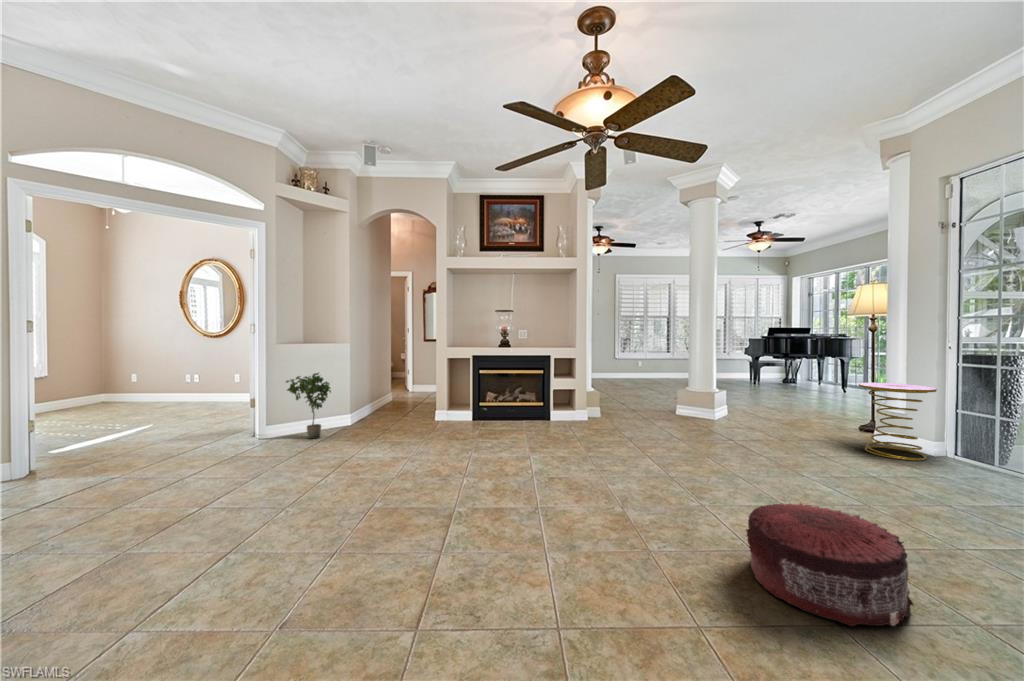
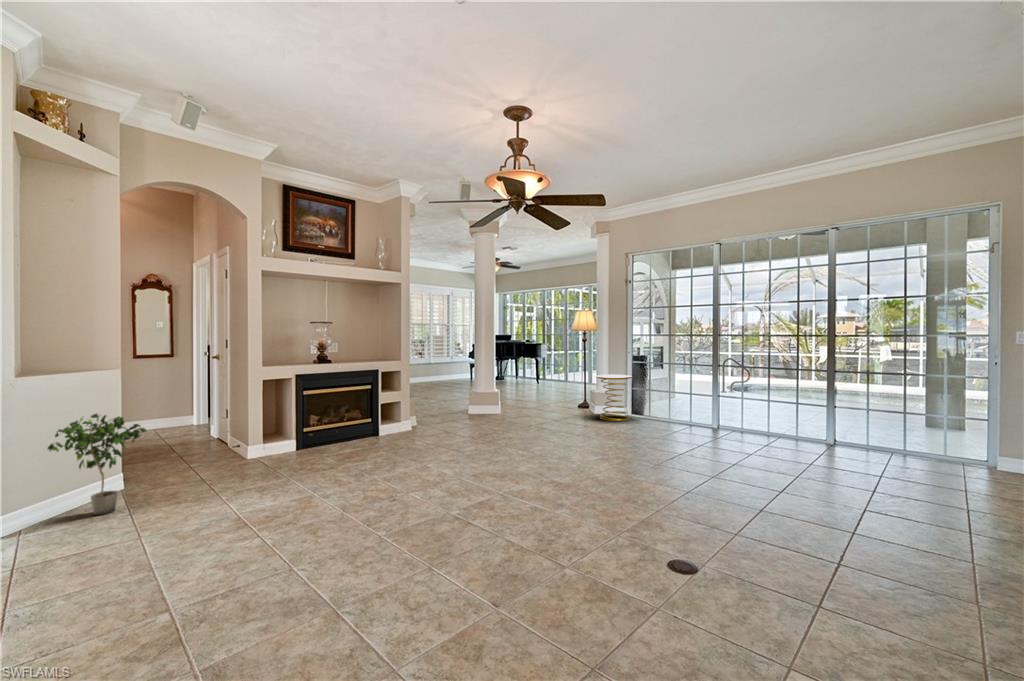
pouf: present [746,503,914,626] -> none [642,441,713,490]

